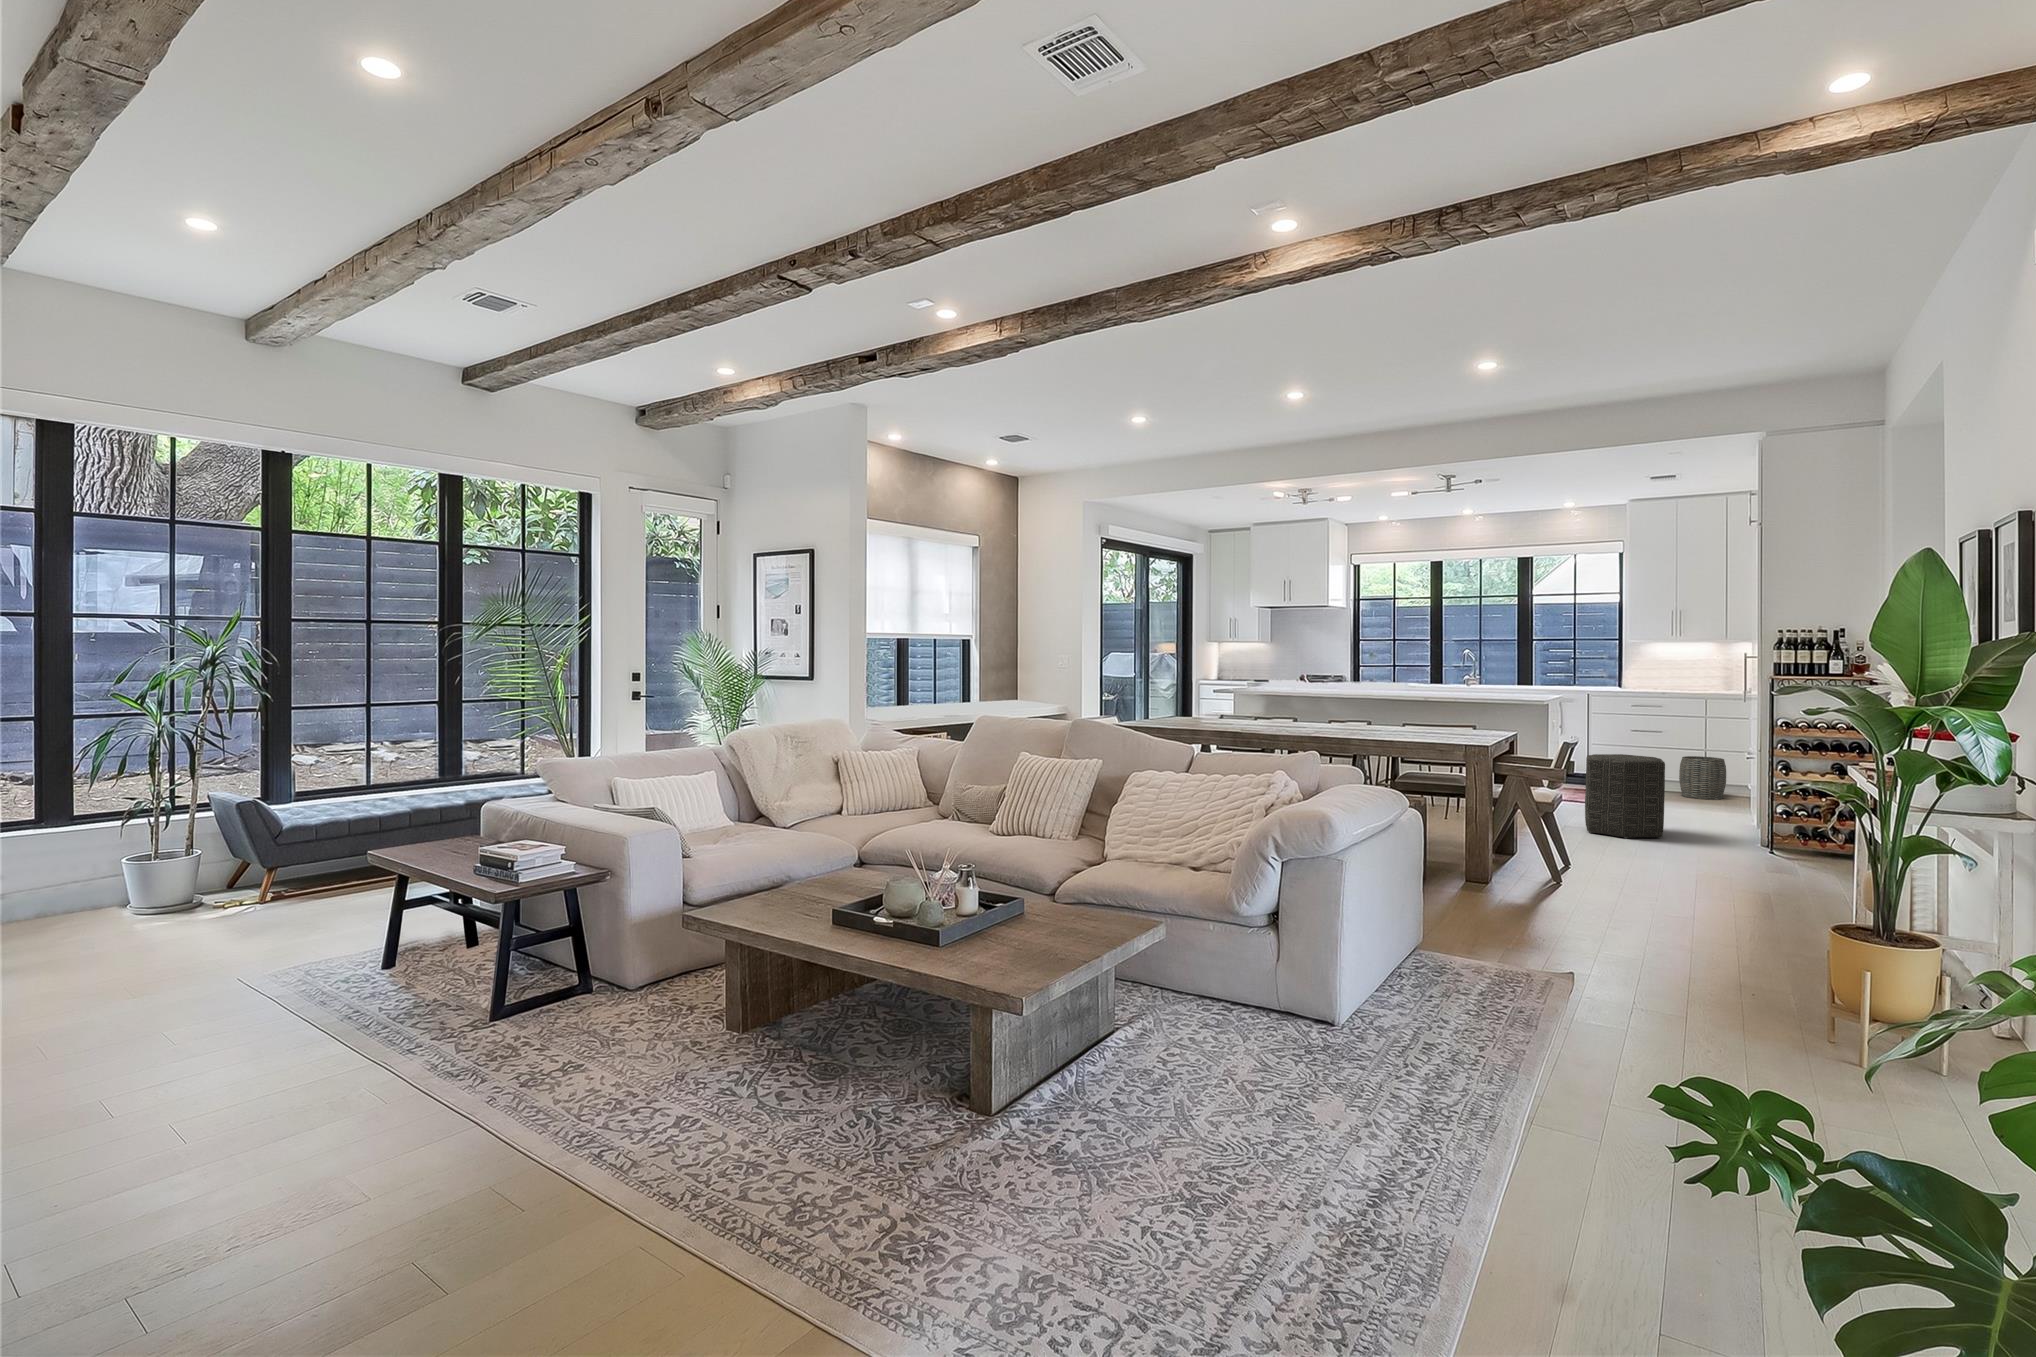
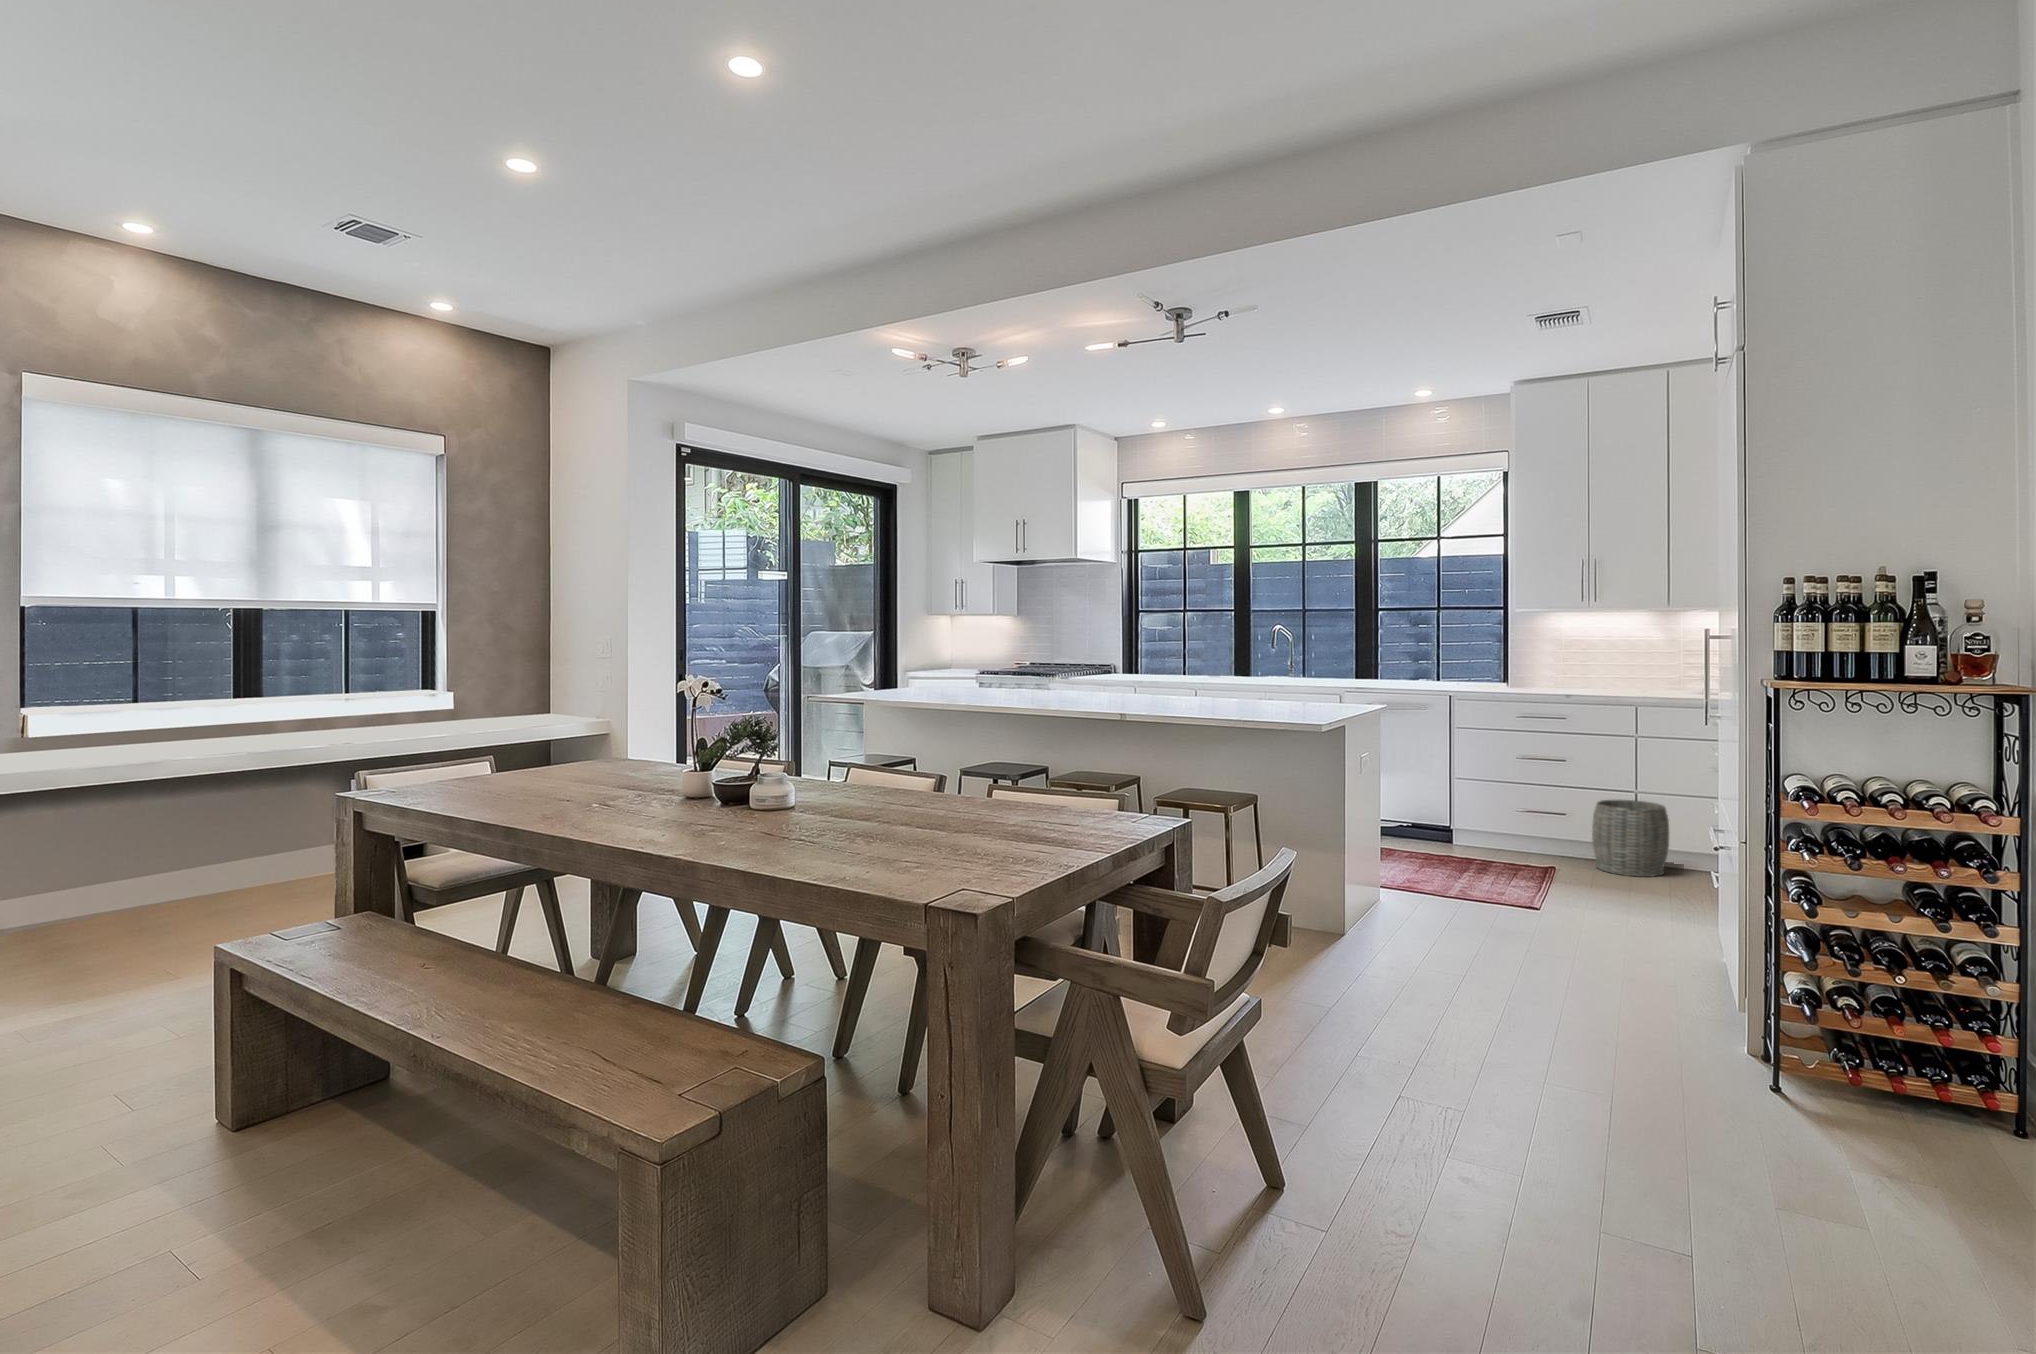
ottoman: present [1585,754,1665,839] -> none [1392,835,1544,1025]

